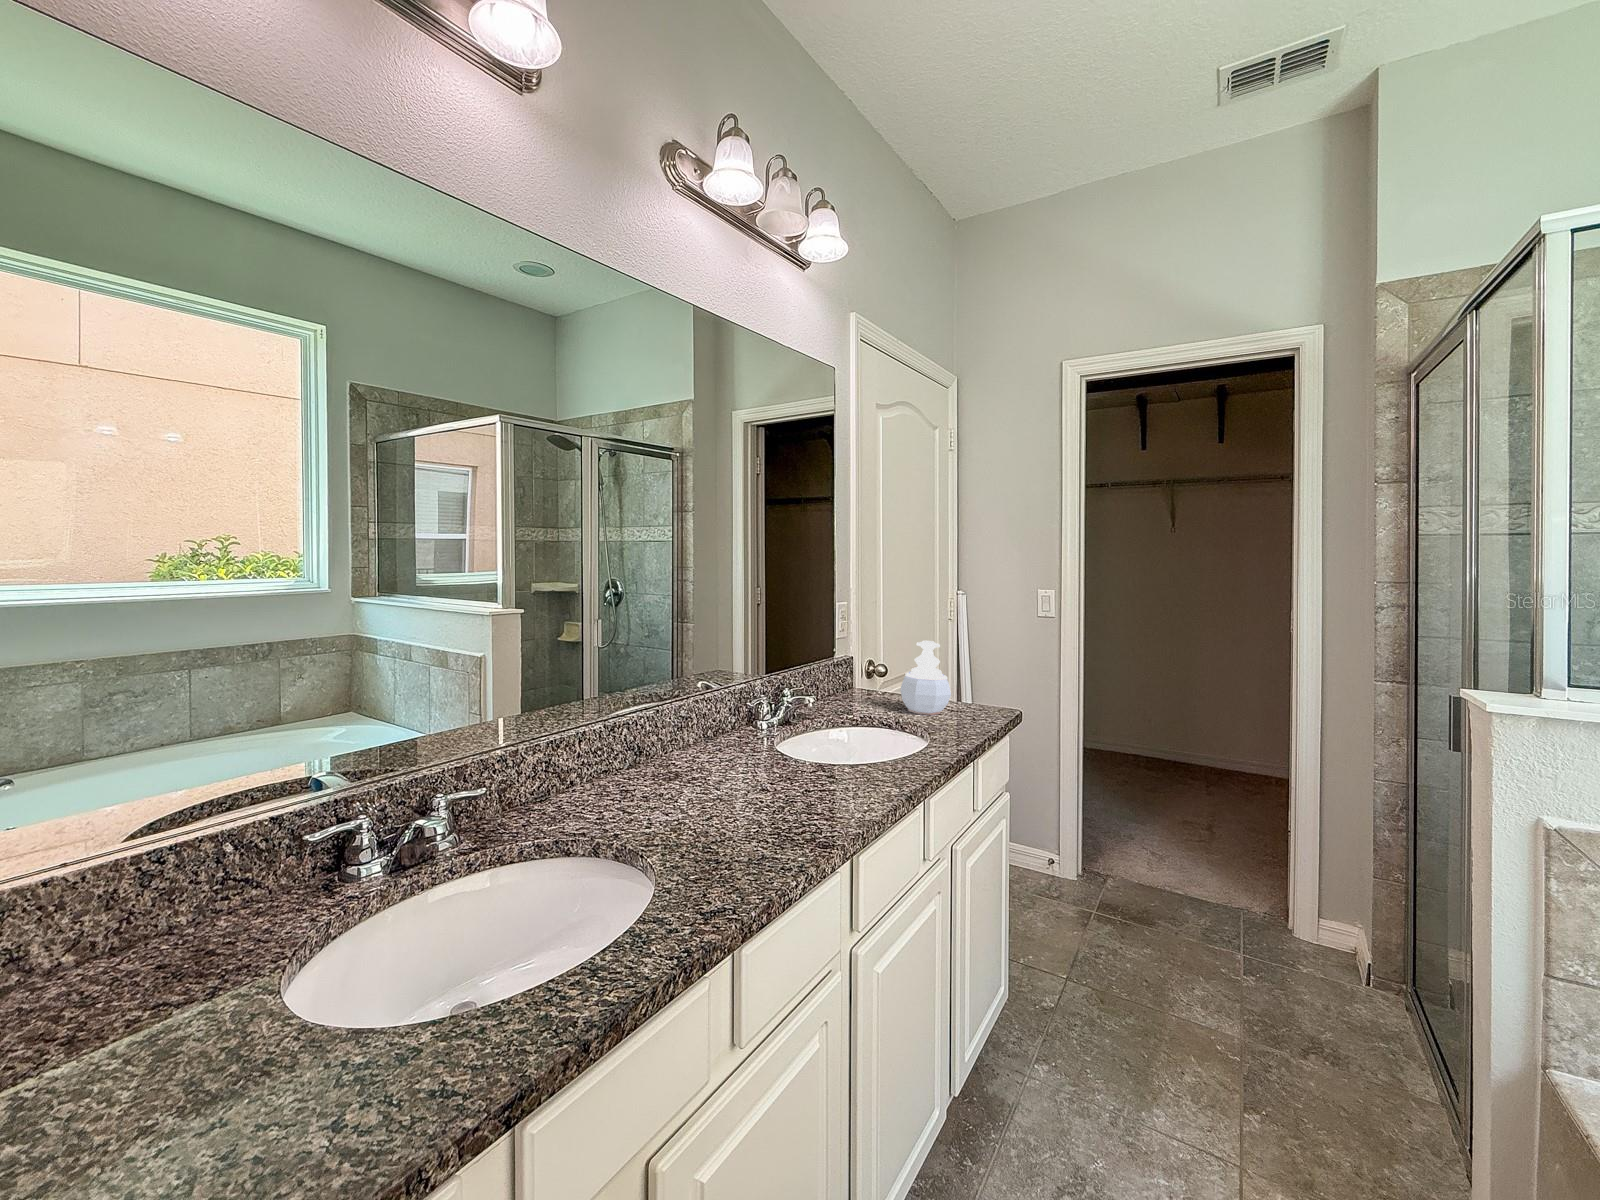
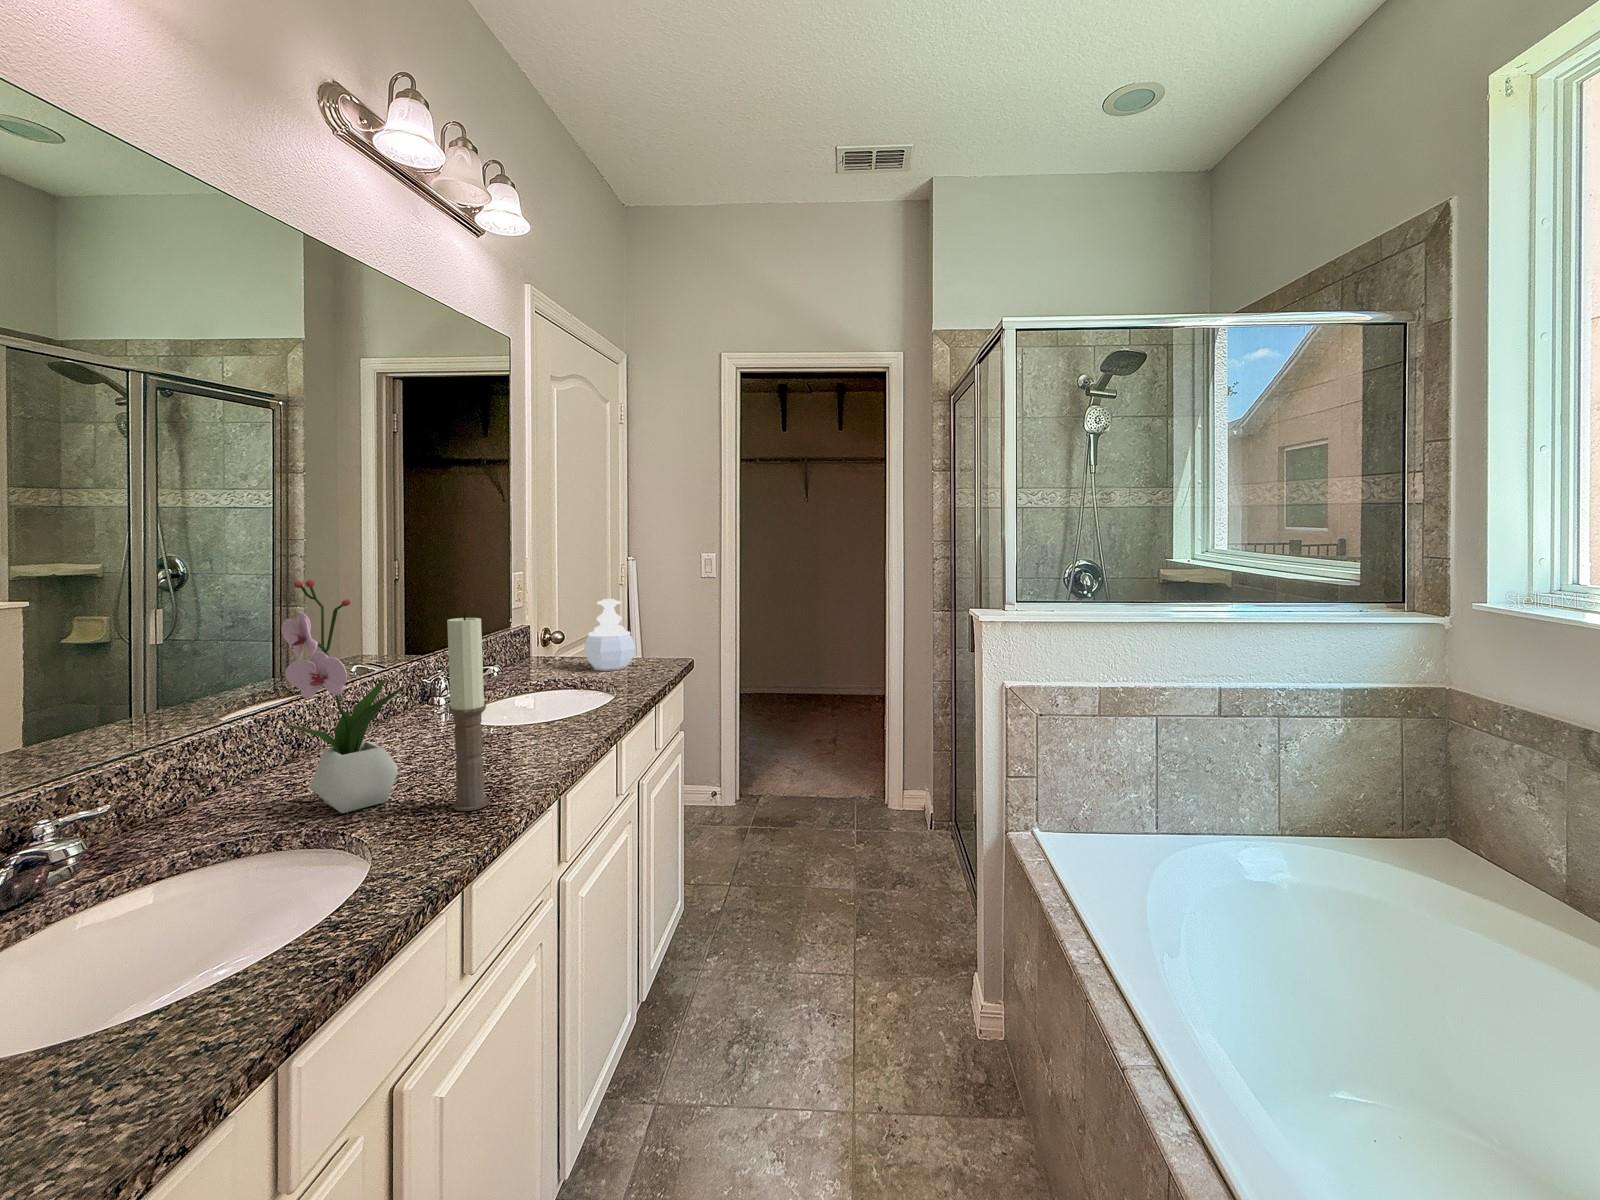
flower arrangement: none [616,611,711,833] -> present [281,580,405,813]
candle: none [738,656,779,860] -> present [447,613,489,811]

